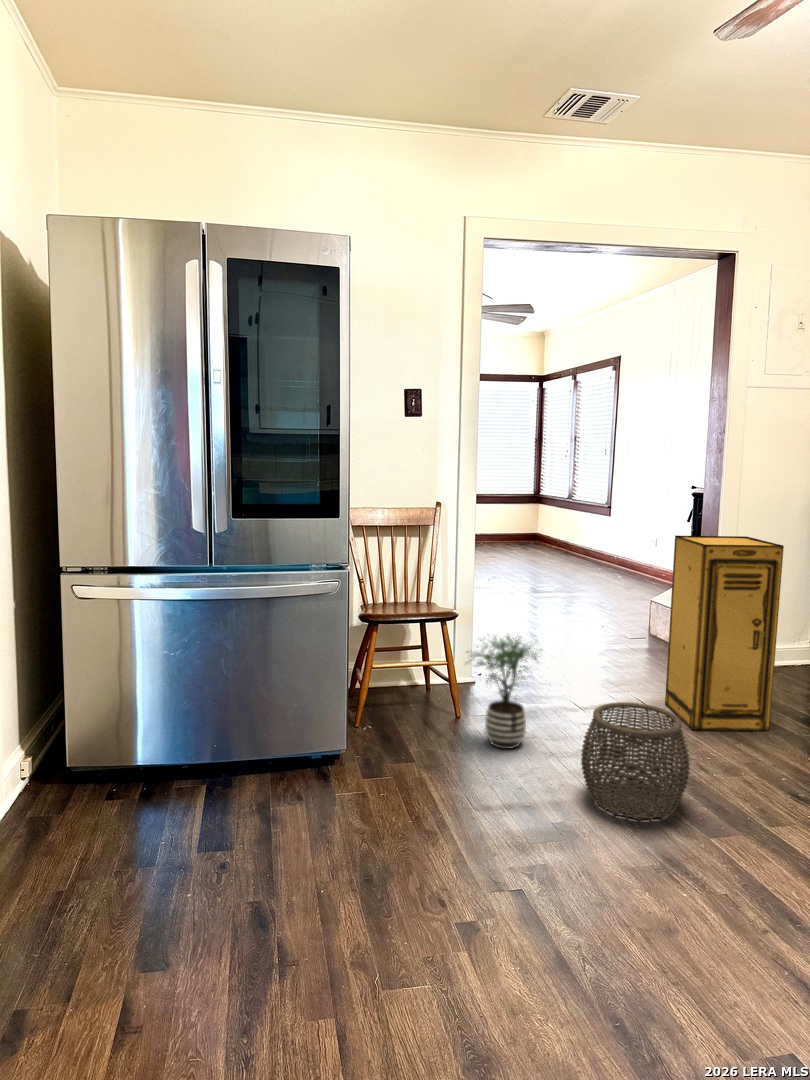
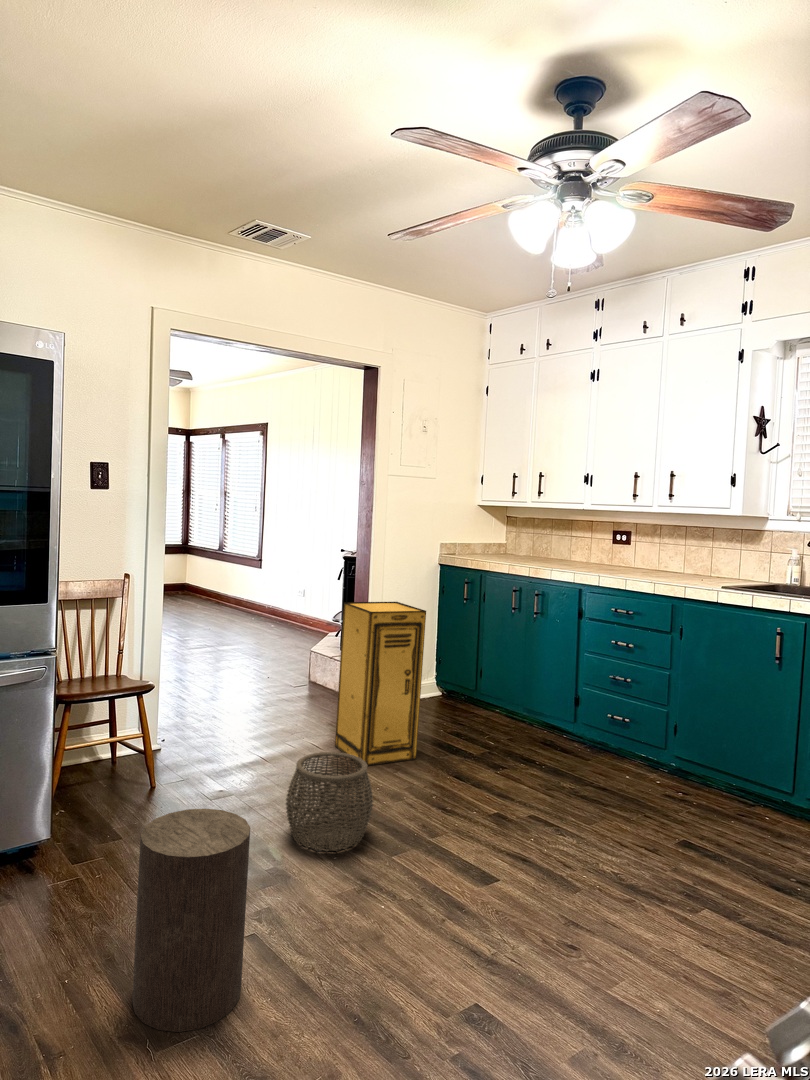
potted plant: present [466,636,542,749] -> none [169,699,246,808]
stool: none [374,735,496,976] -> present [132,809,250,1032]

